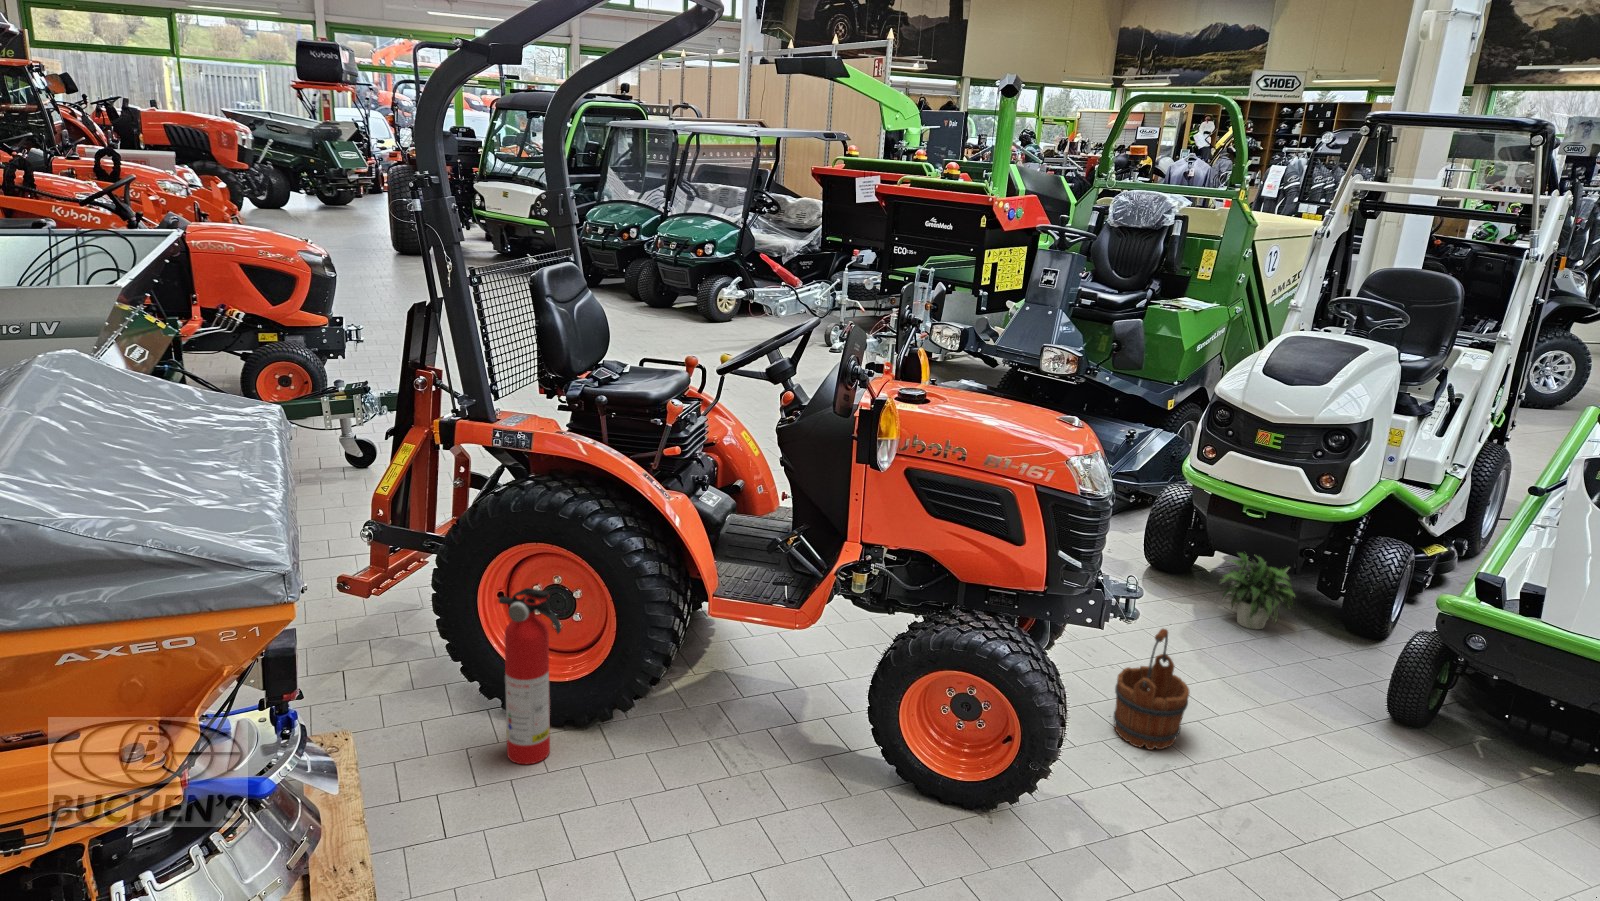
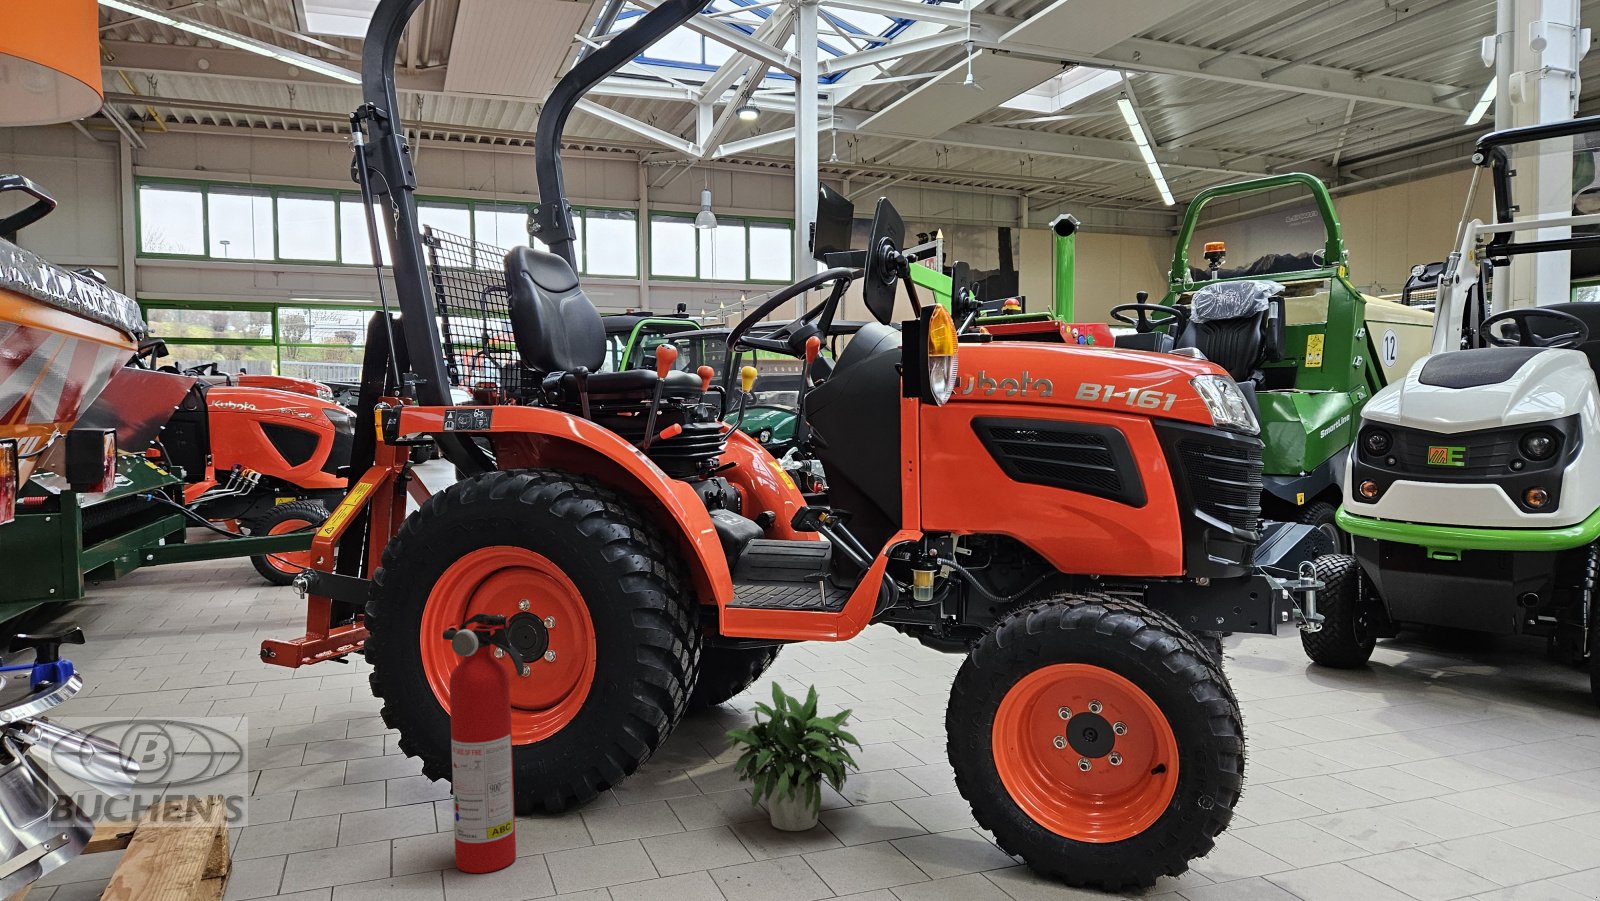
potted plant: present [1221,553,1295,629] -> present [724,681,868,831]
wooden bucket: present [1114,629,1190,750] -> none [1304,656,1415,834]

